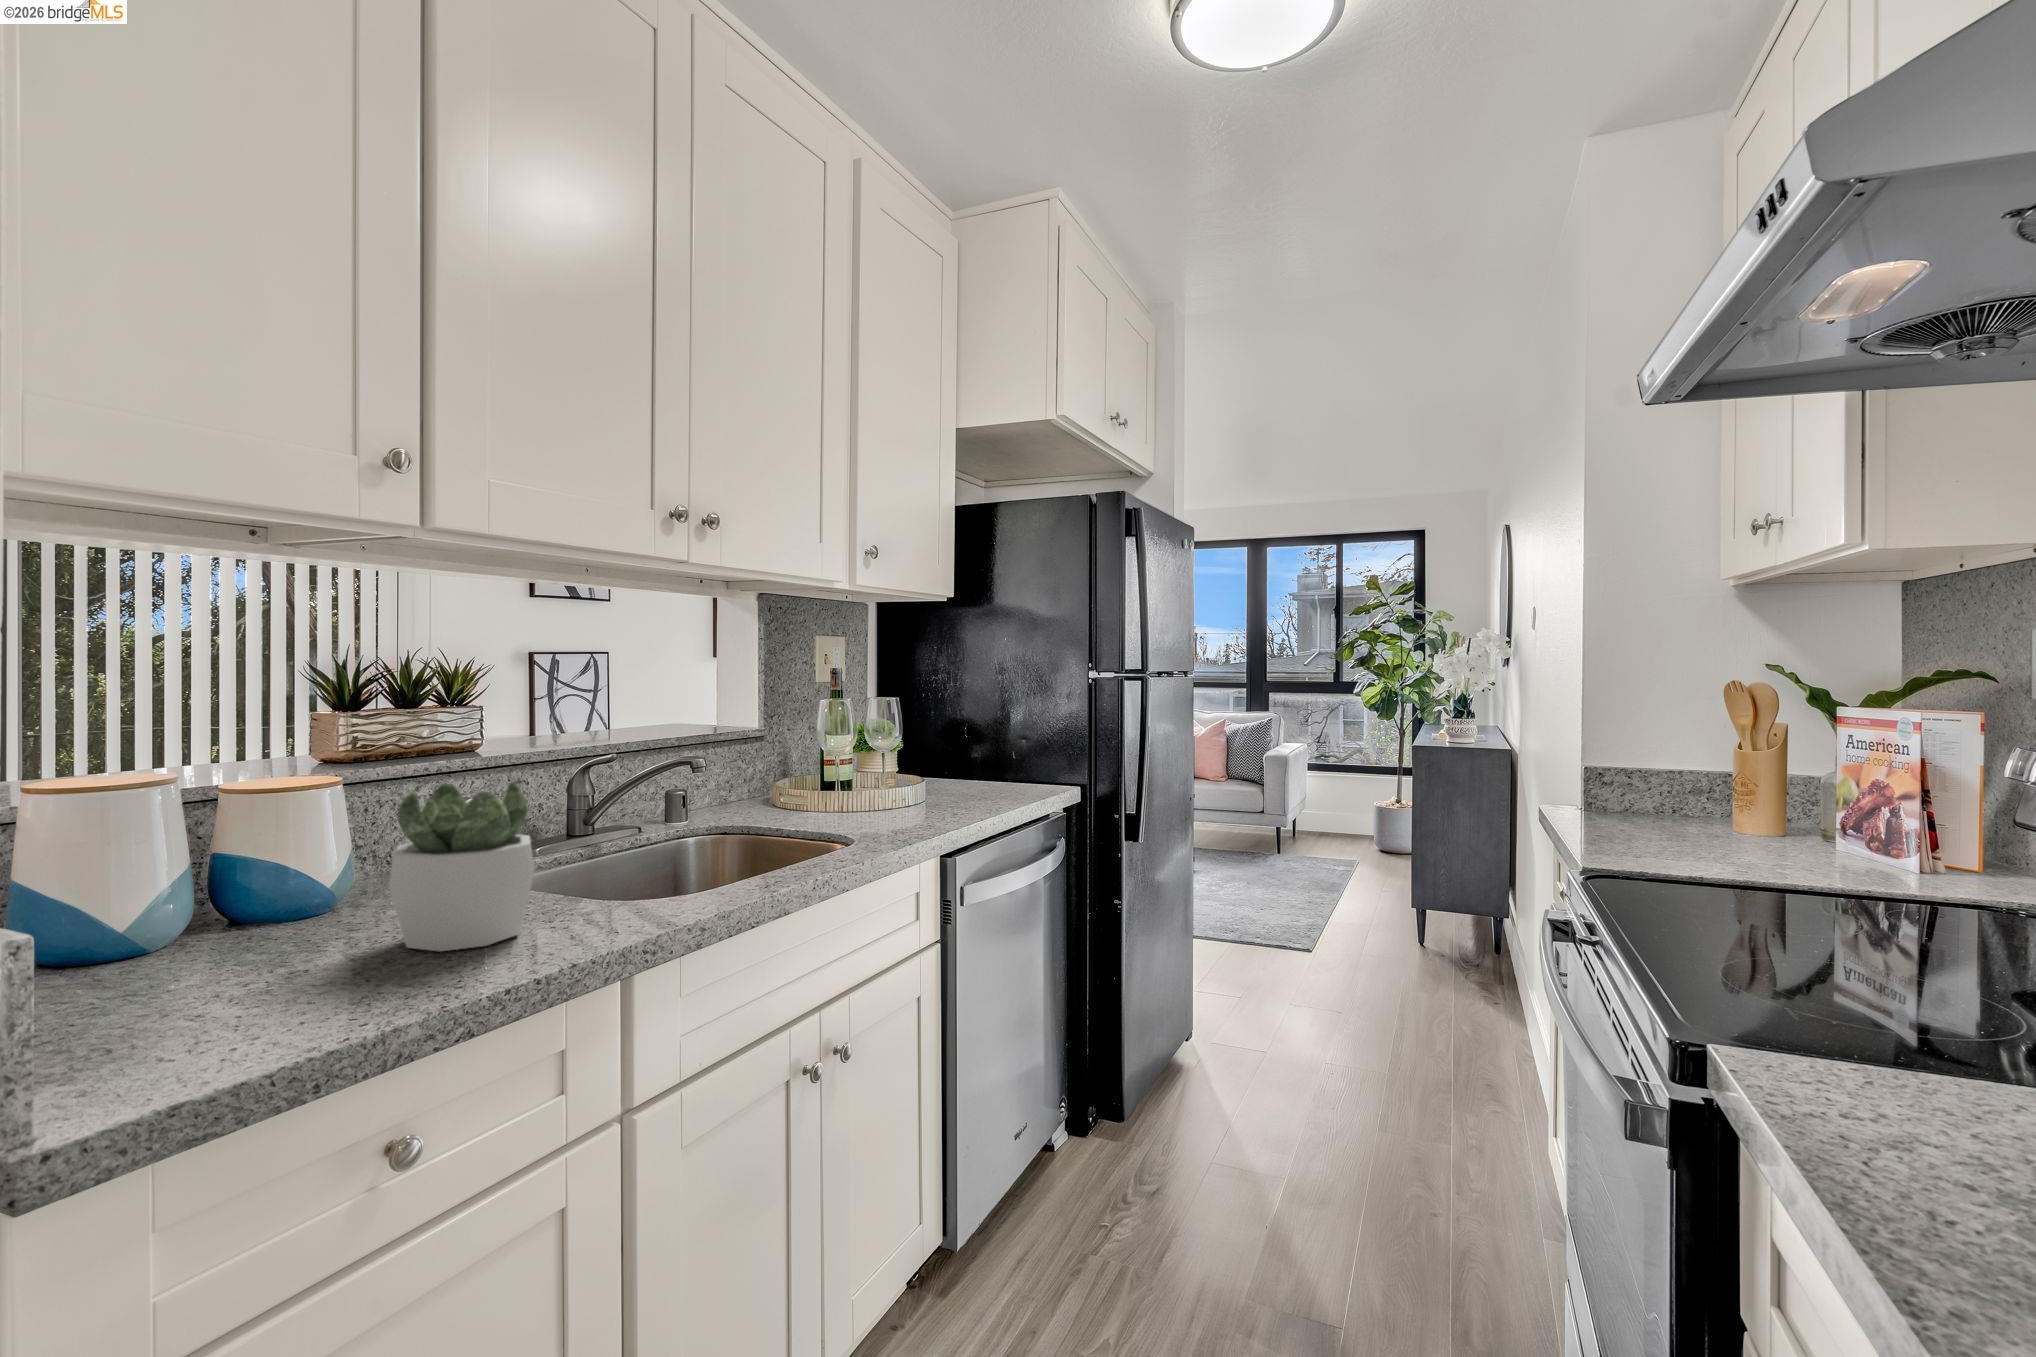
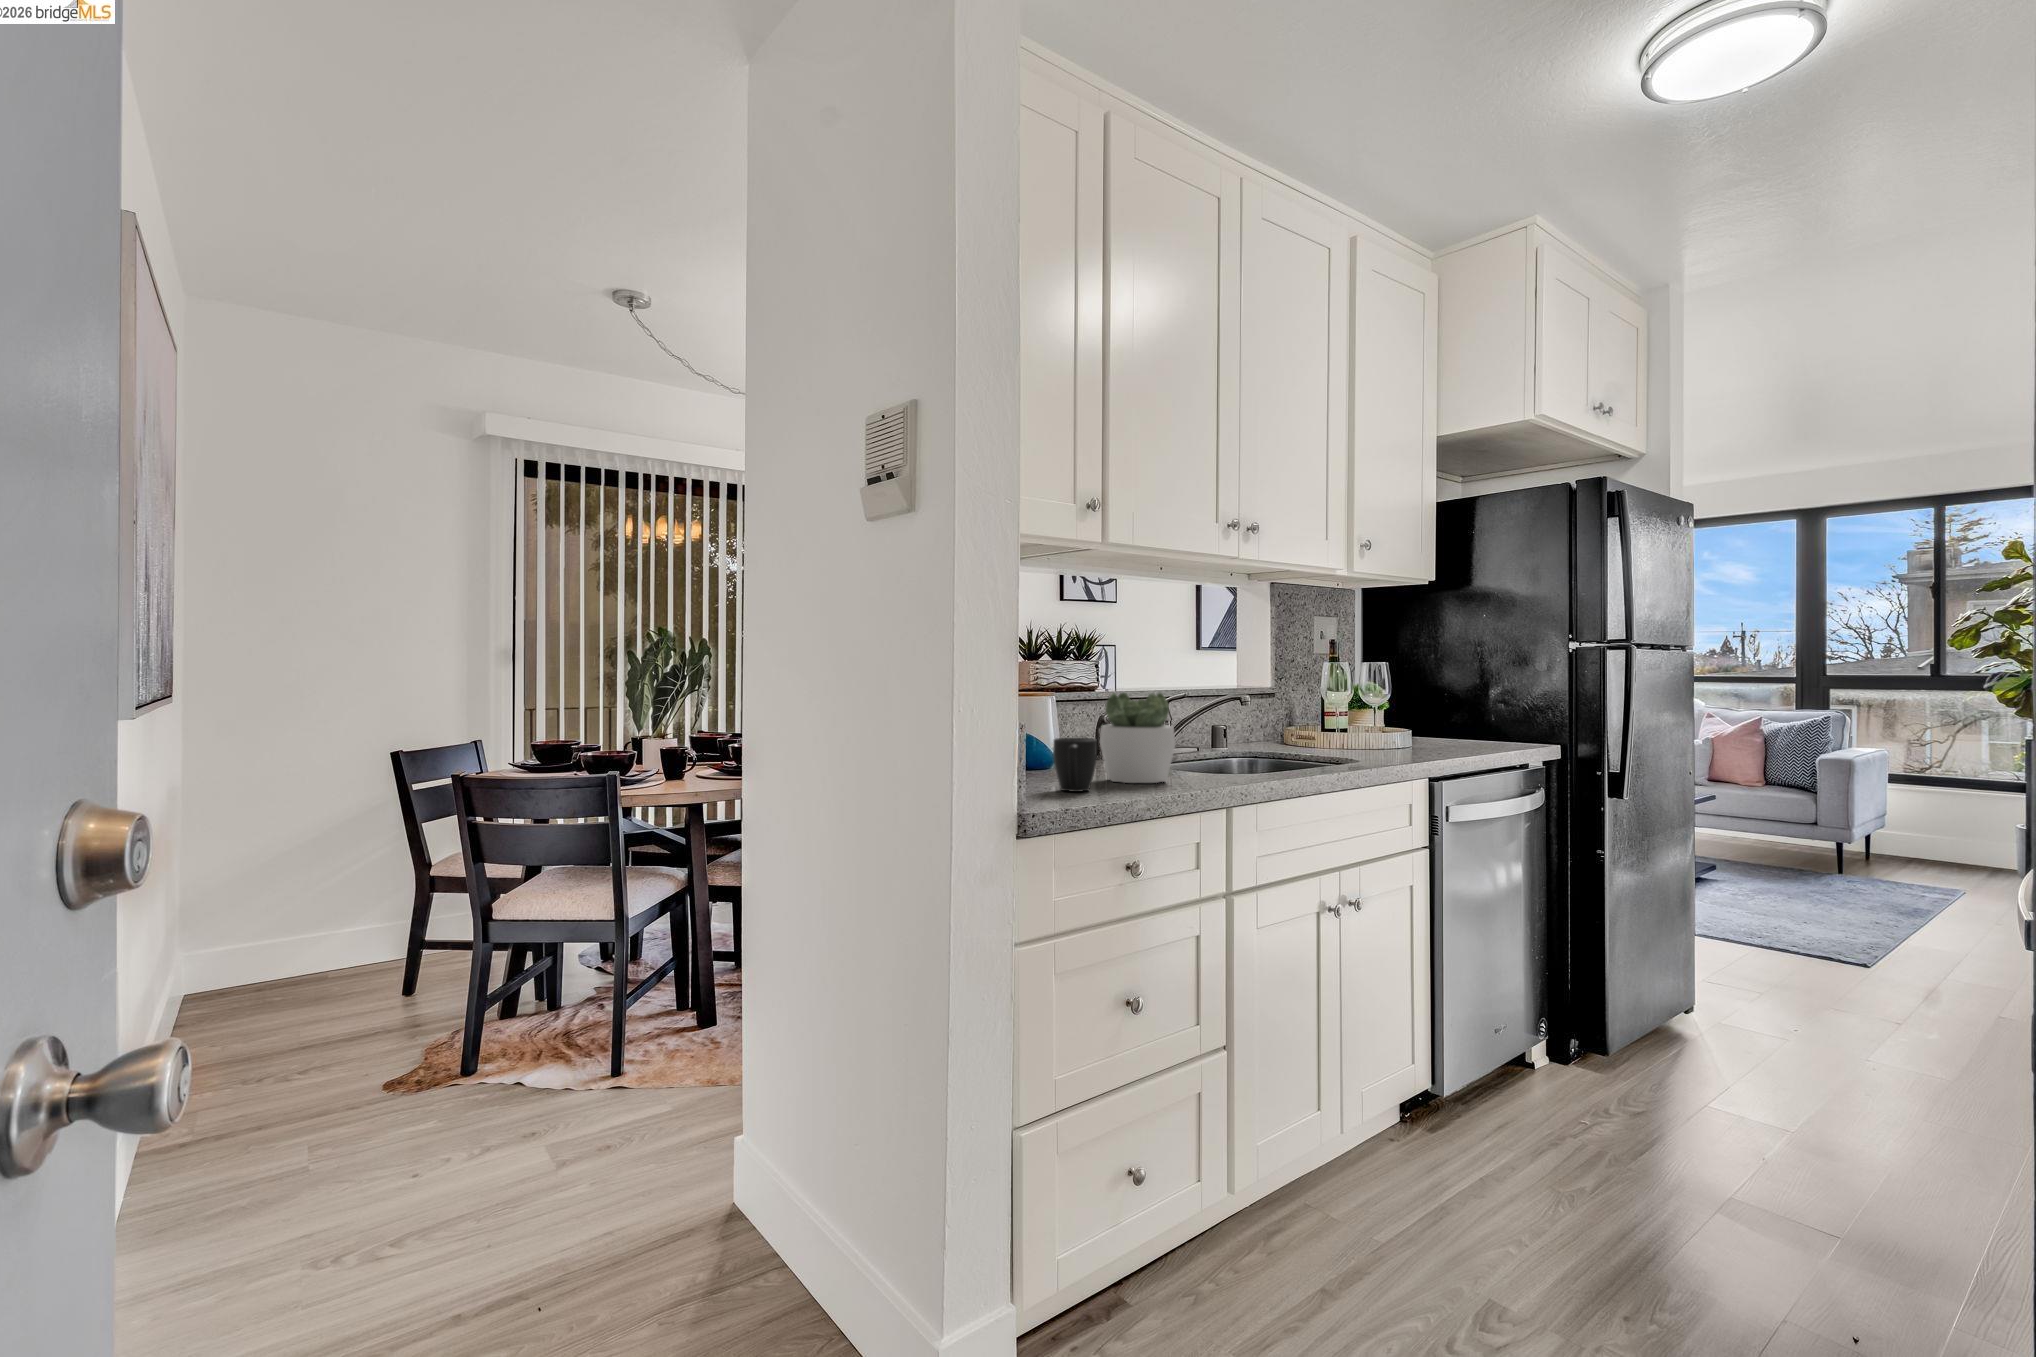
mug: none [226,894,334,1013] -> present [1053,738,1097,792]

